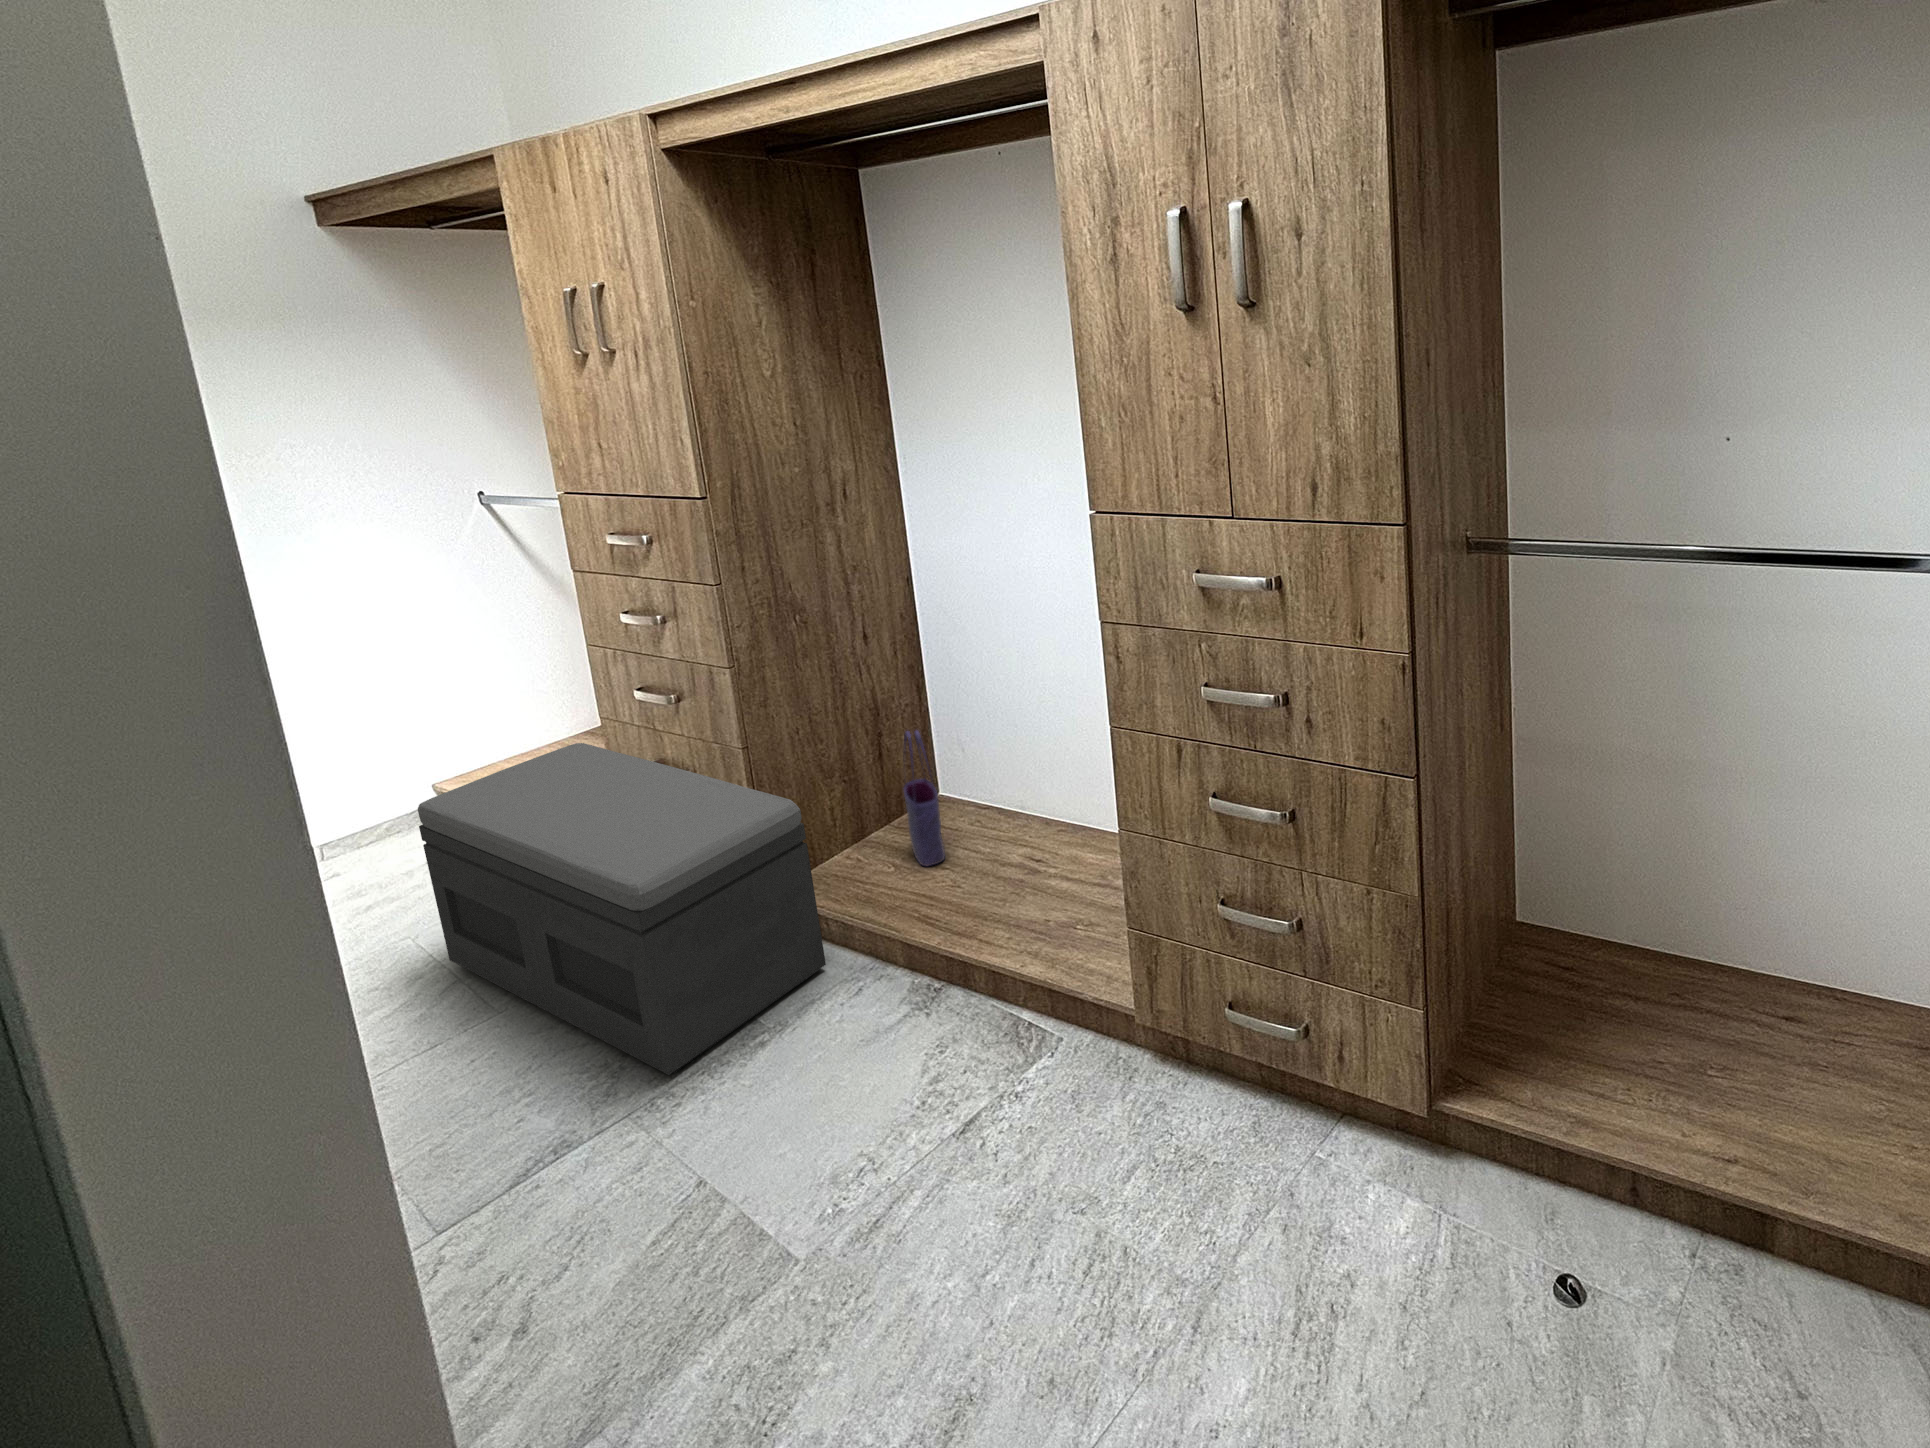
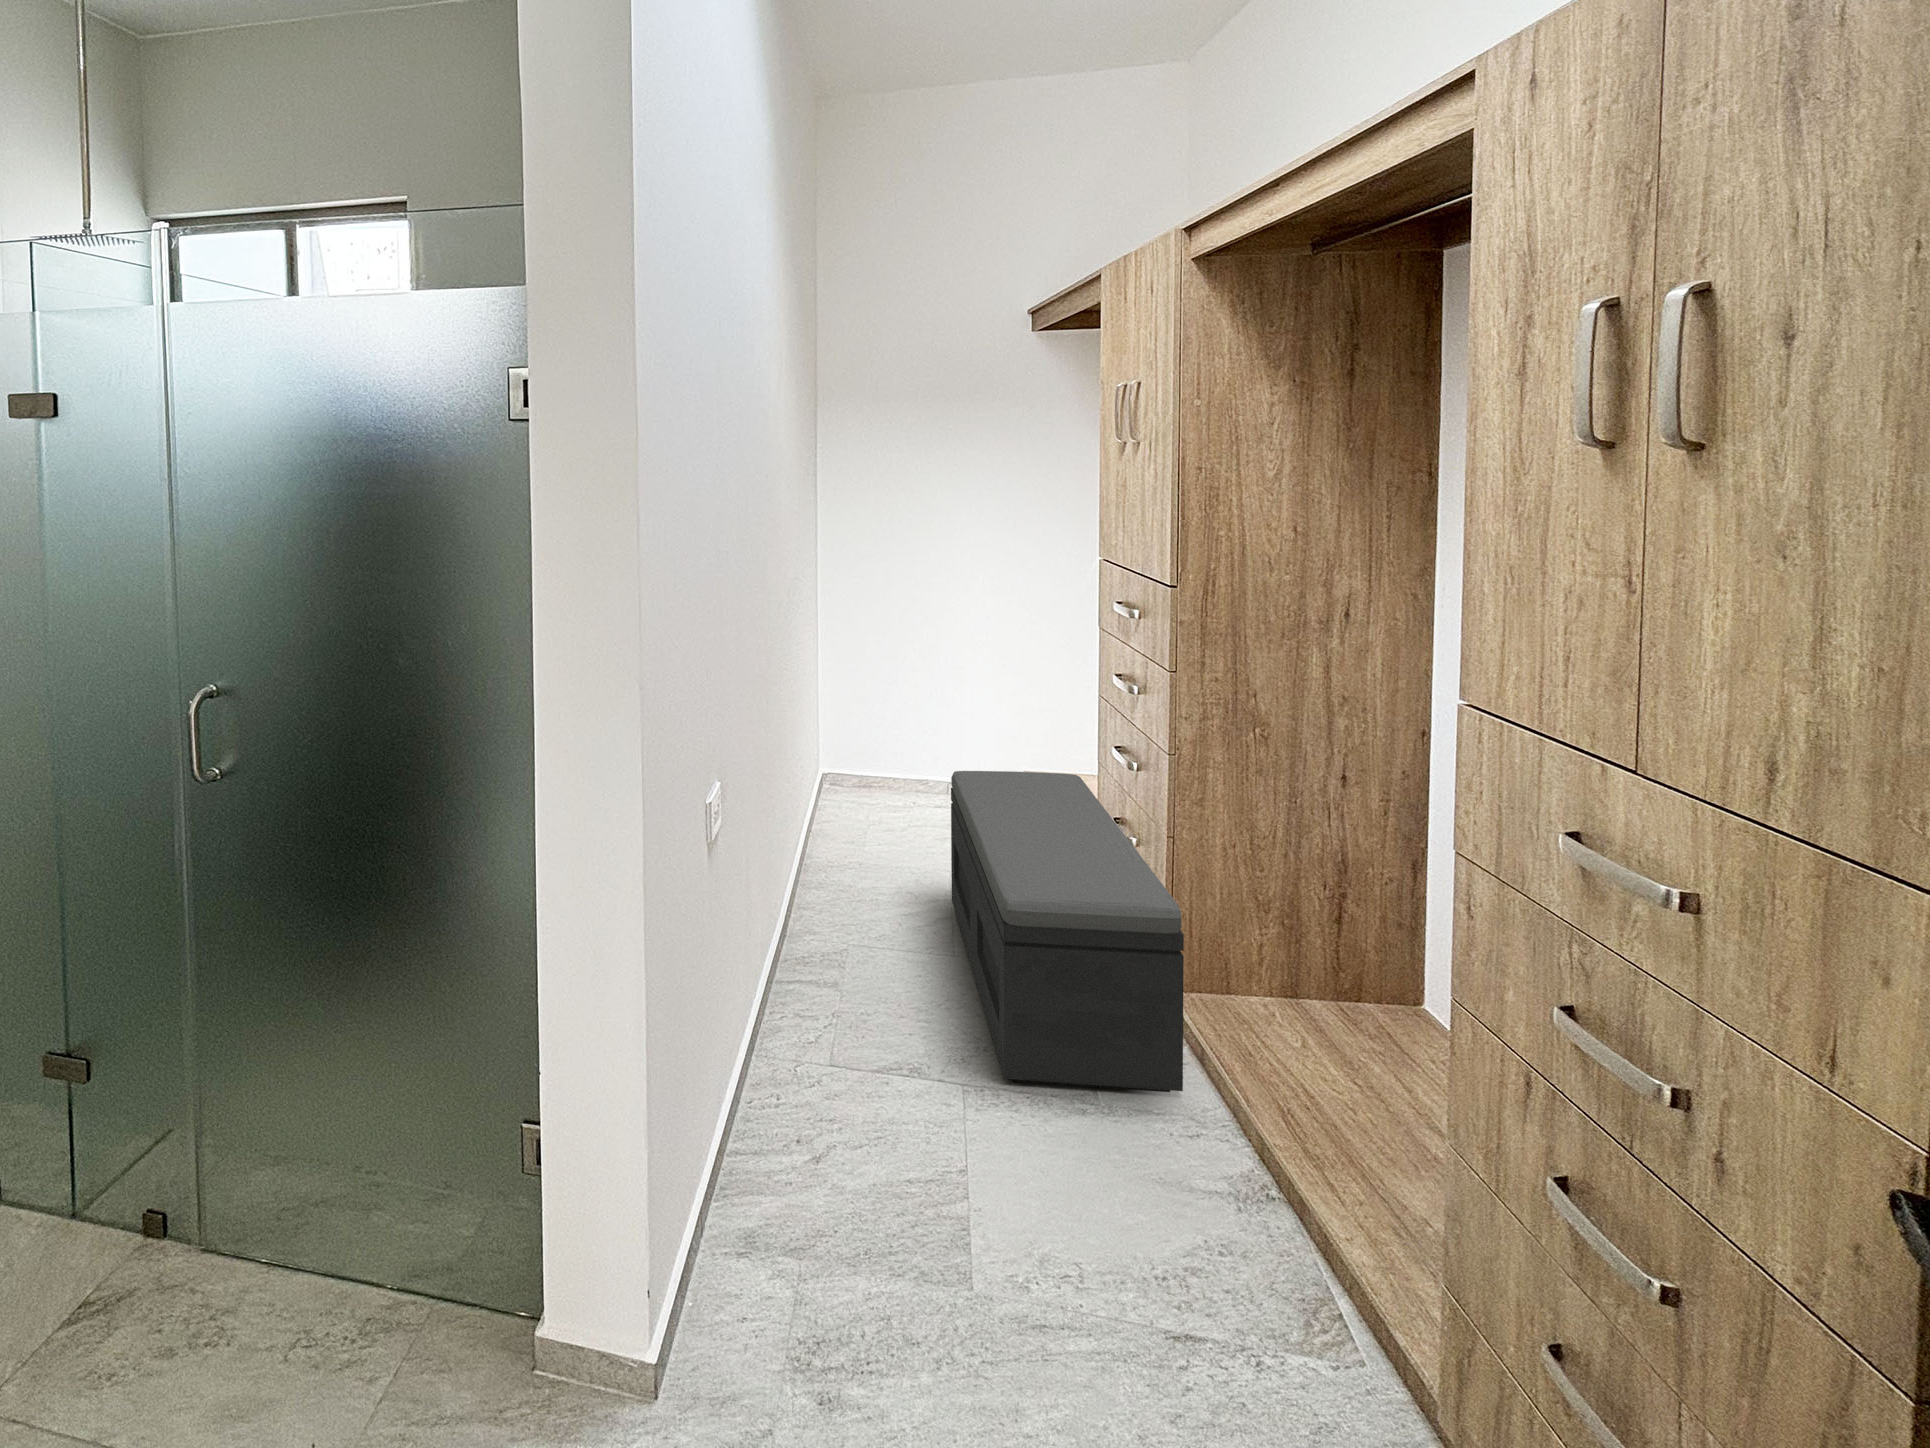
tote bag: present [904,731,945,866] -> none [1335,903,1378,1077]

